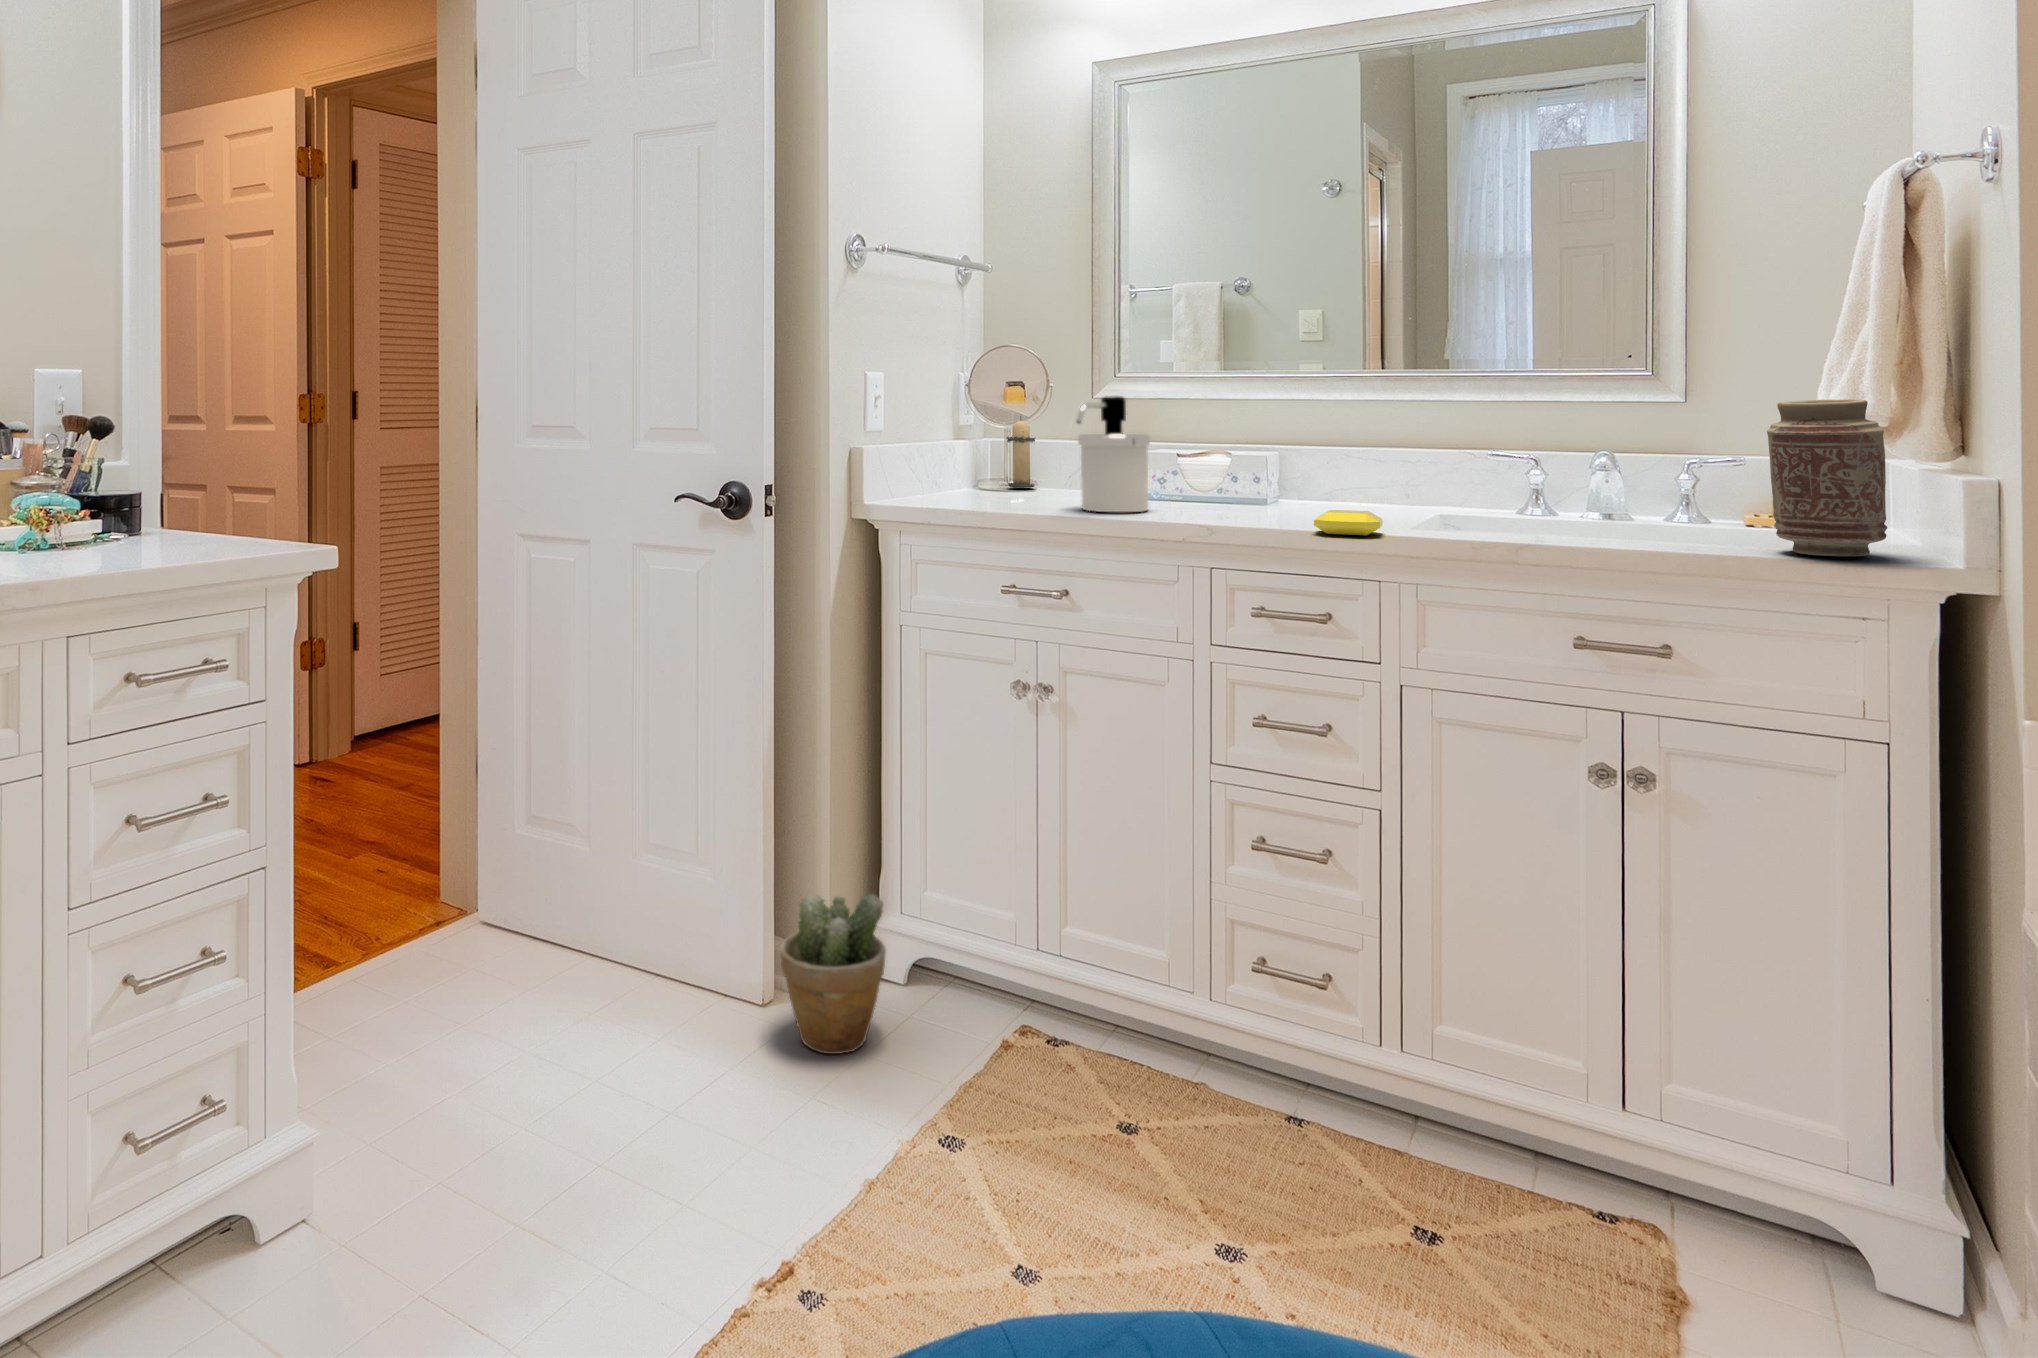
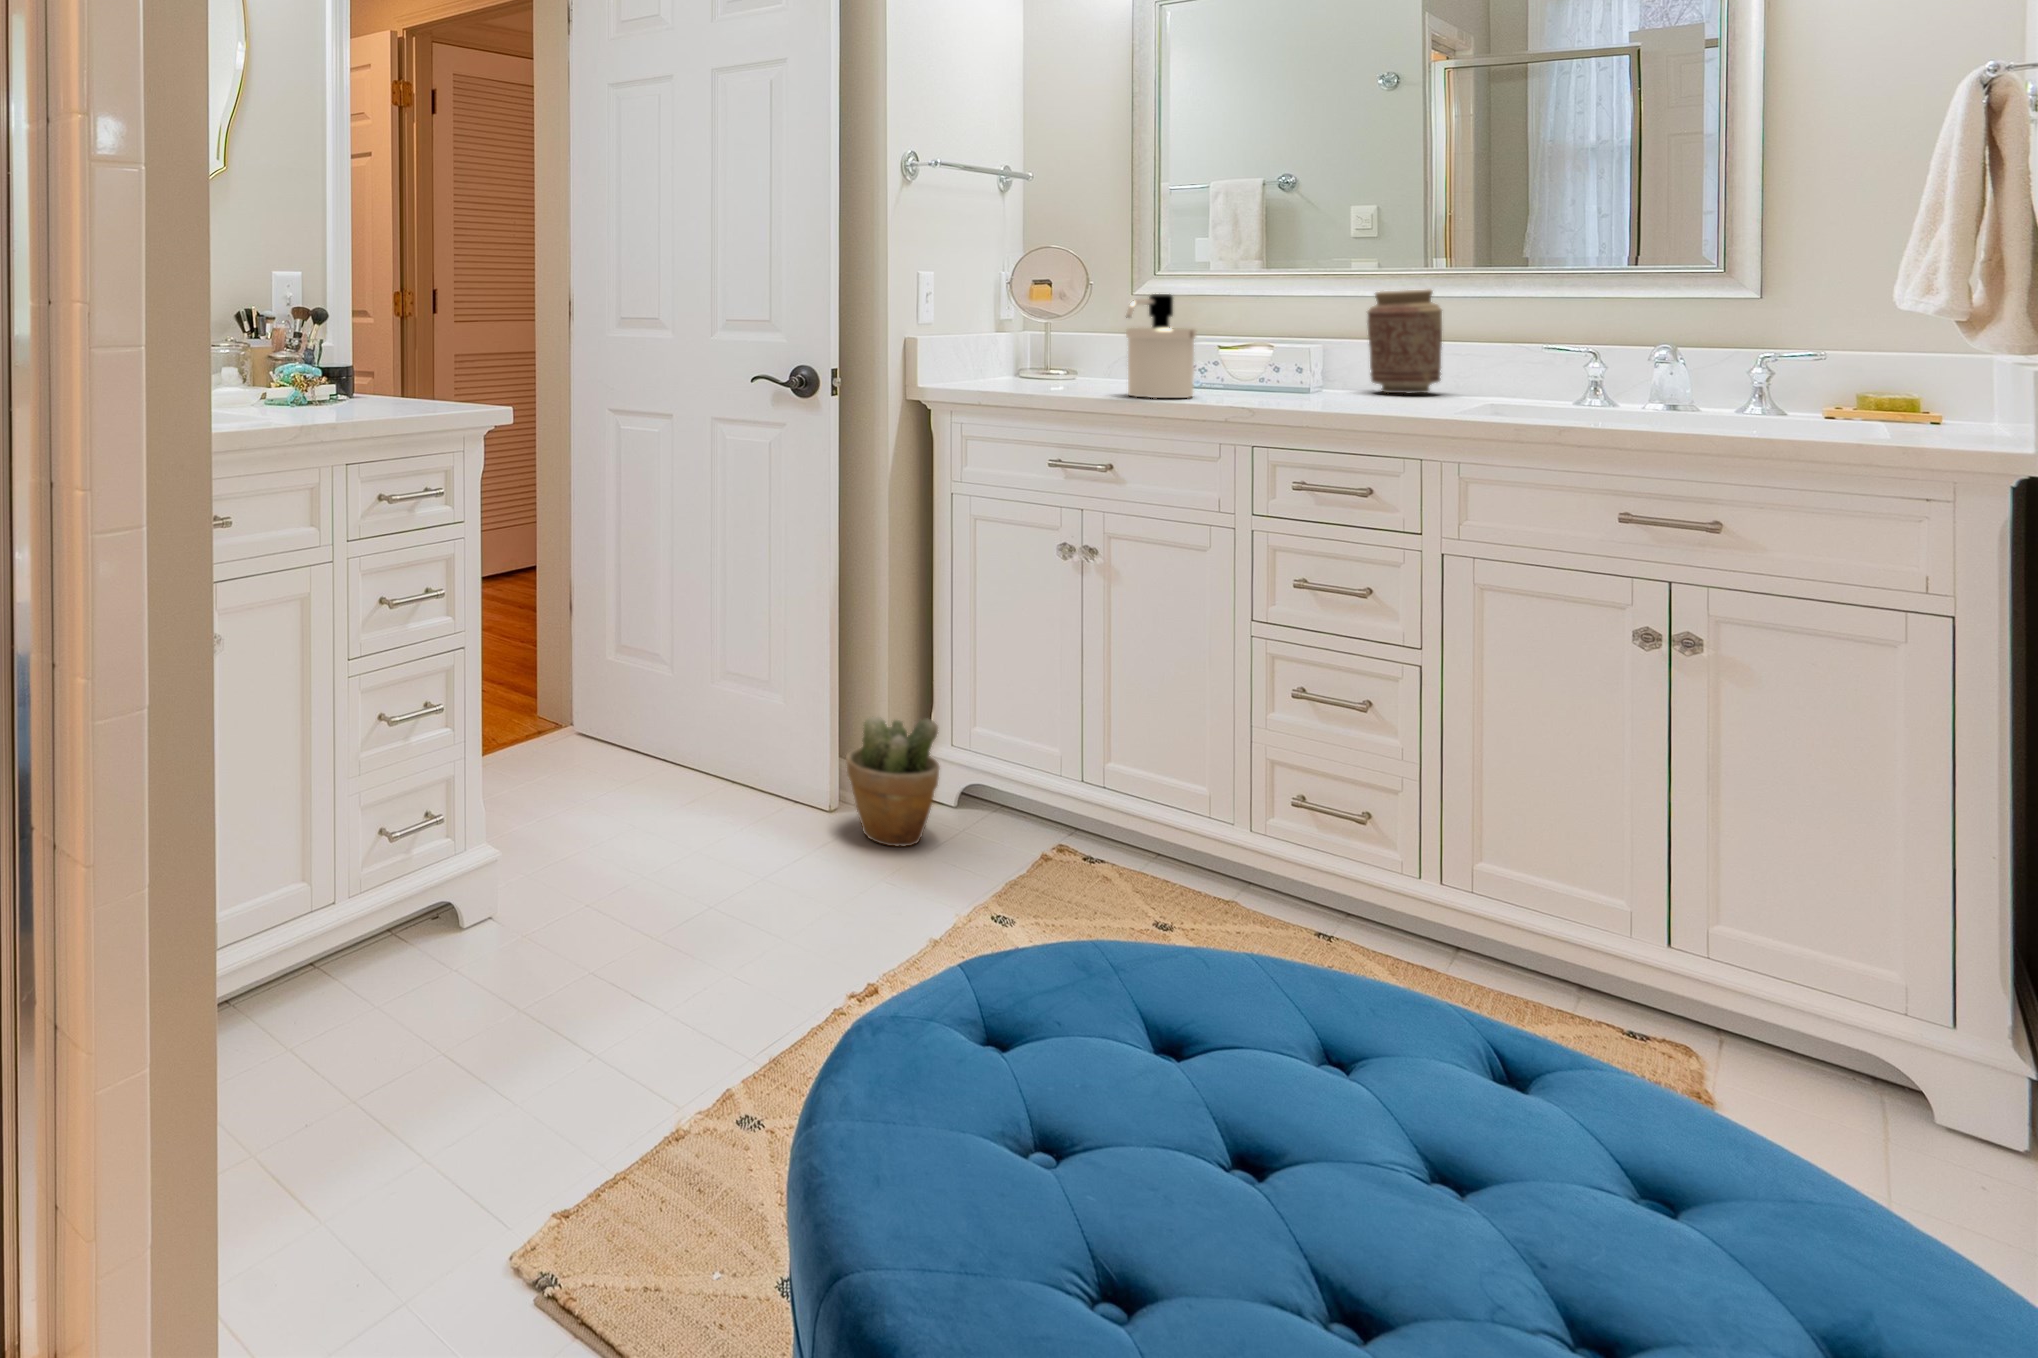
vase: present [1767,399,1887,556] -> present [1367,289,1442,393]
candle: present [1007,416,1035,488] -> none [1047,313,1082,380]
soap bar: present [1314,510,1383,535] -> none [1360,395,1430,417]

